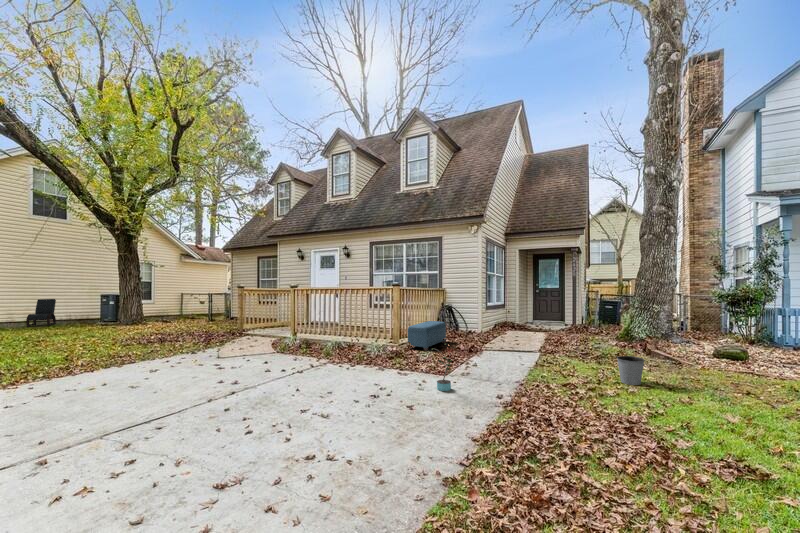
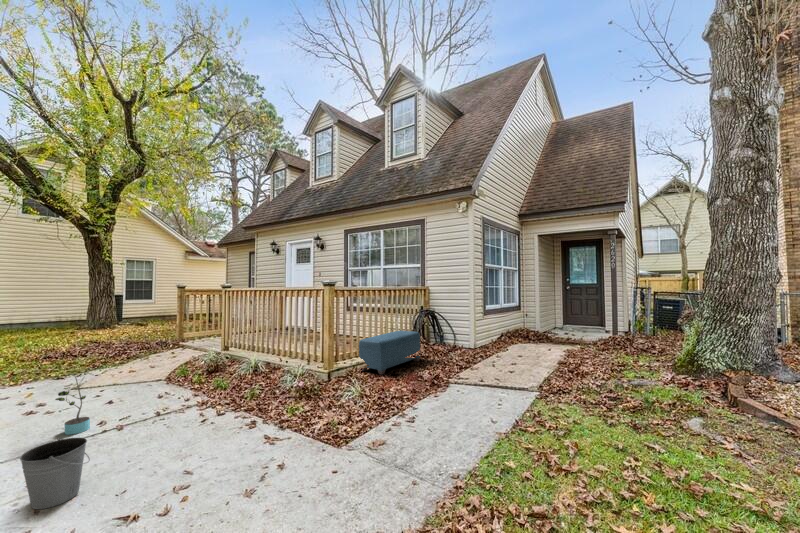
lounge chair: present [26,299,56,327] -> none [13,302,48,332]
potted plant: present [432,344,452,391] -> present [56,367,91,435]
bucket: present [617,356,645,385] -> present [20,437,90,509]

